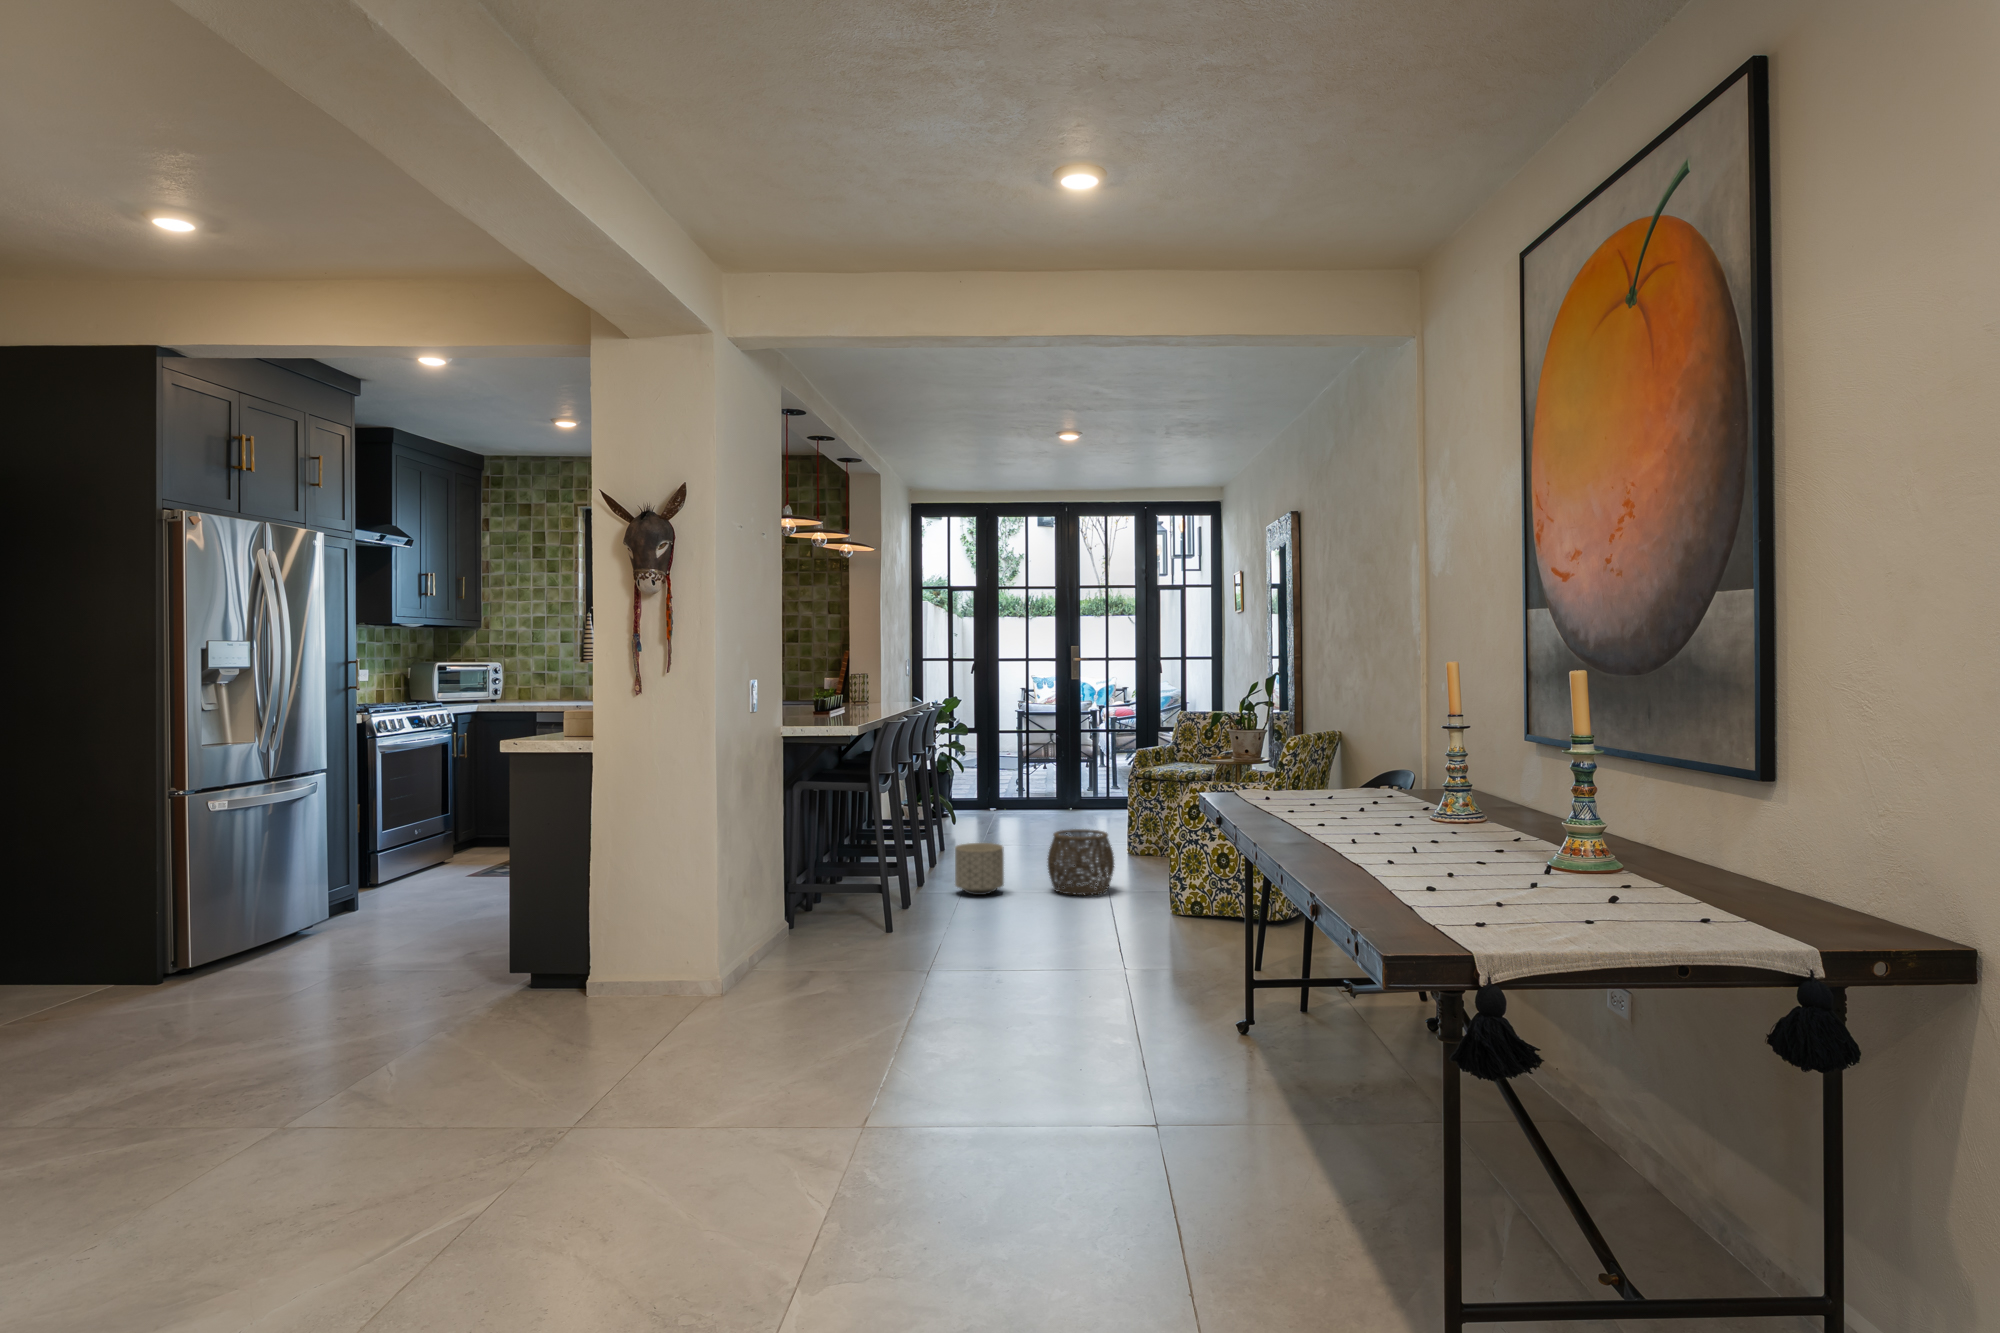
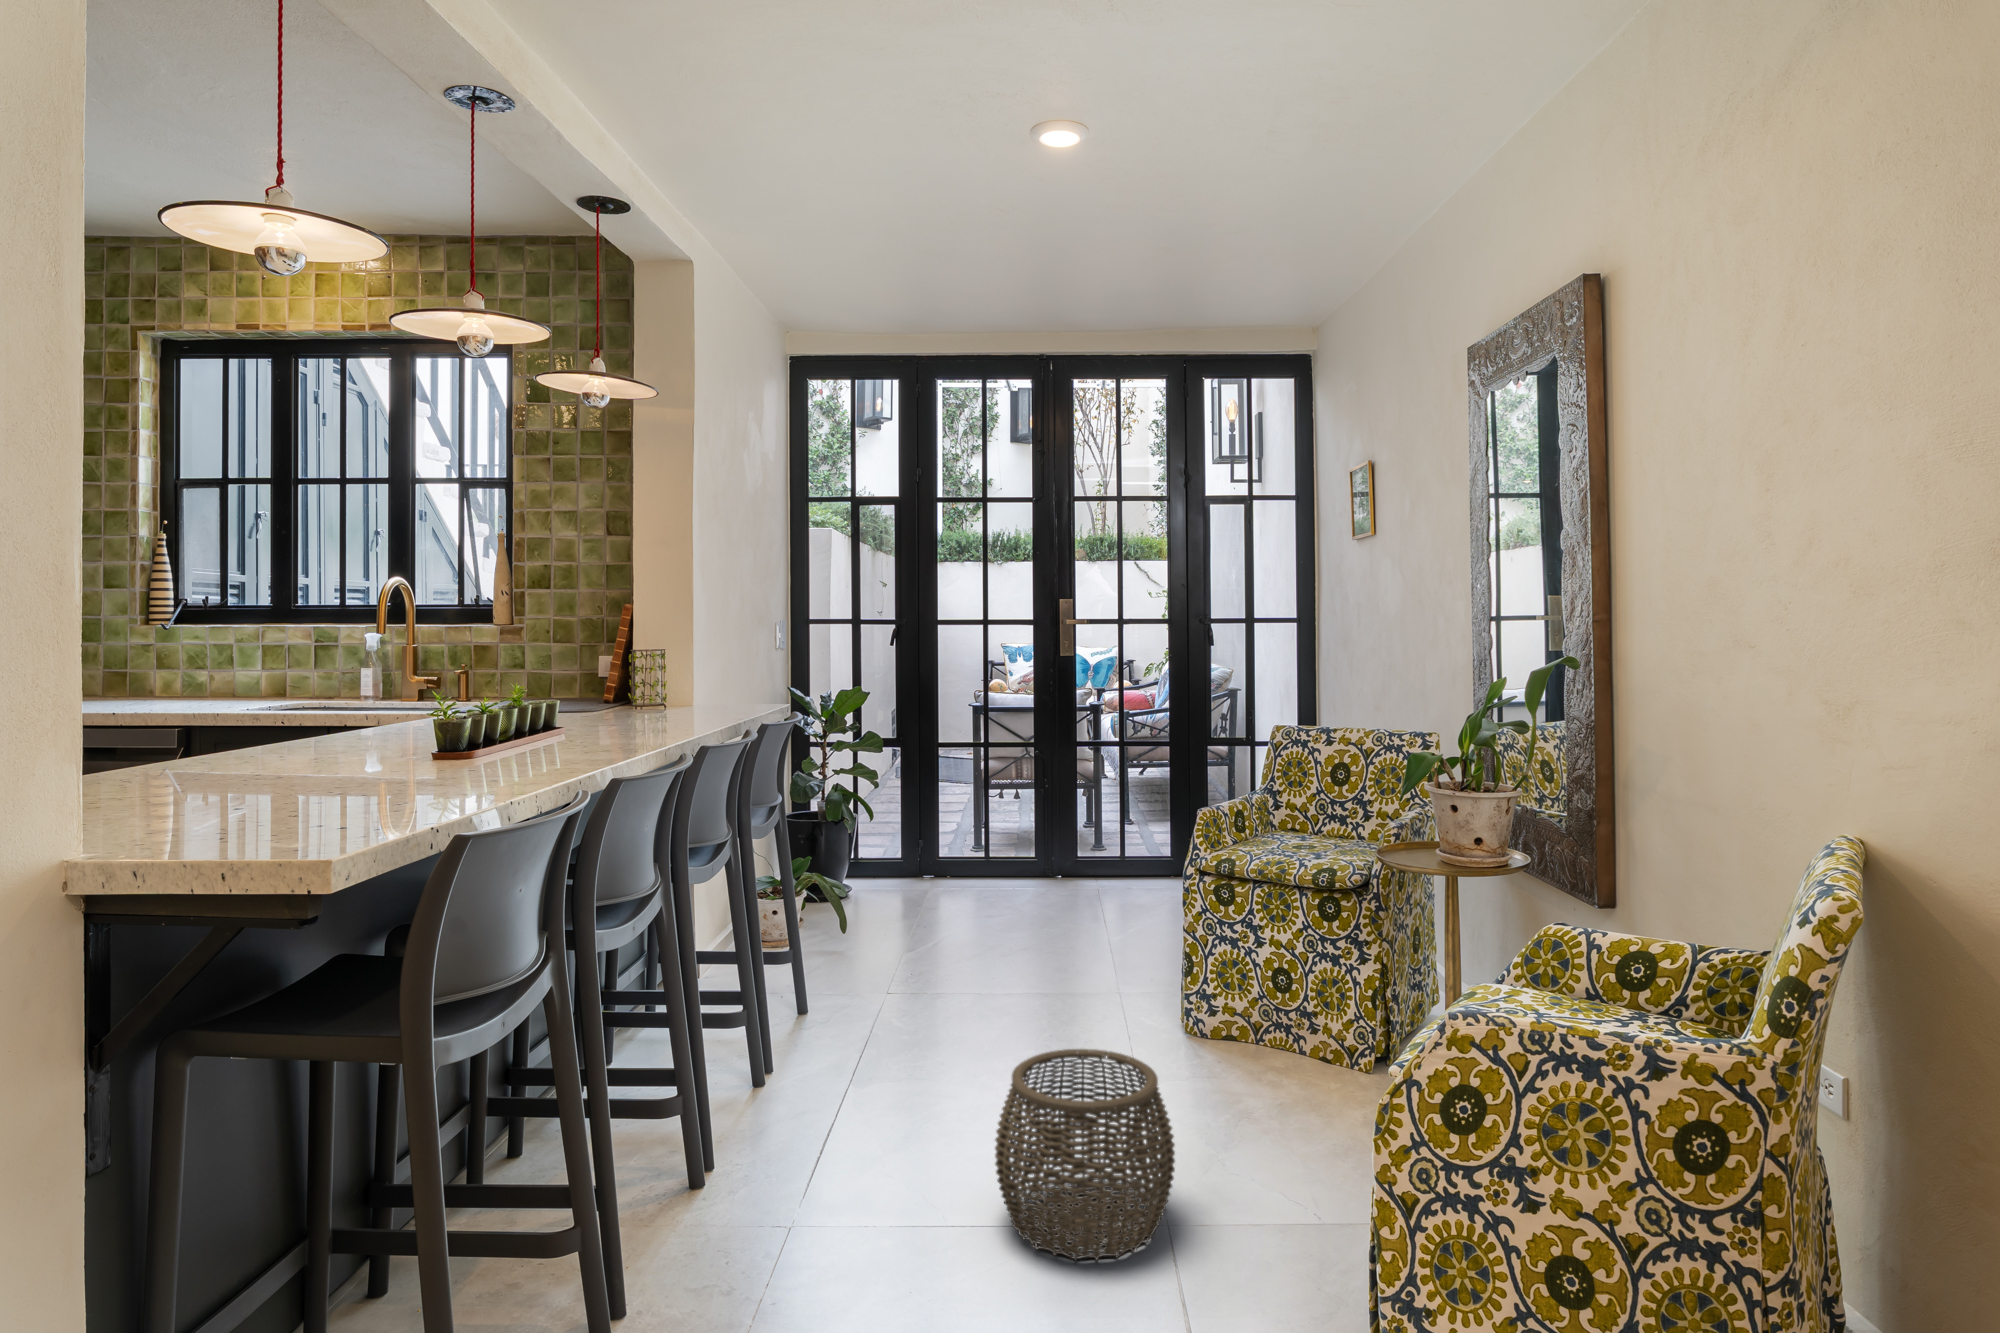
planter: present [955,843,1004,895] -> none [747,1088,879,1250]

